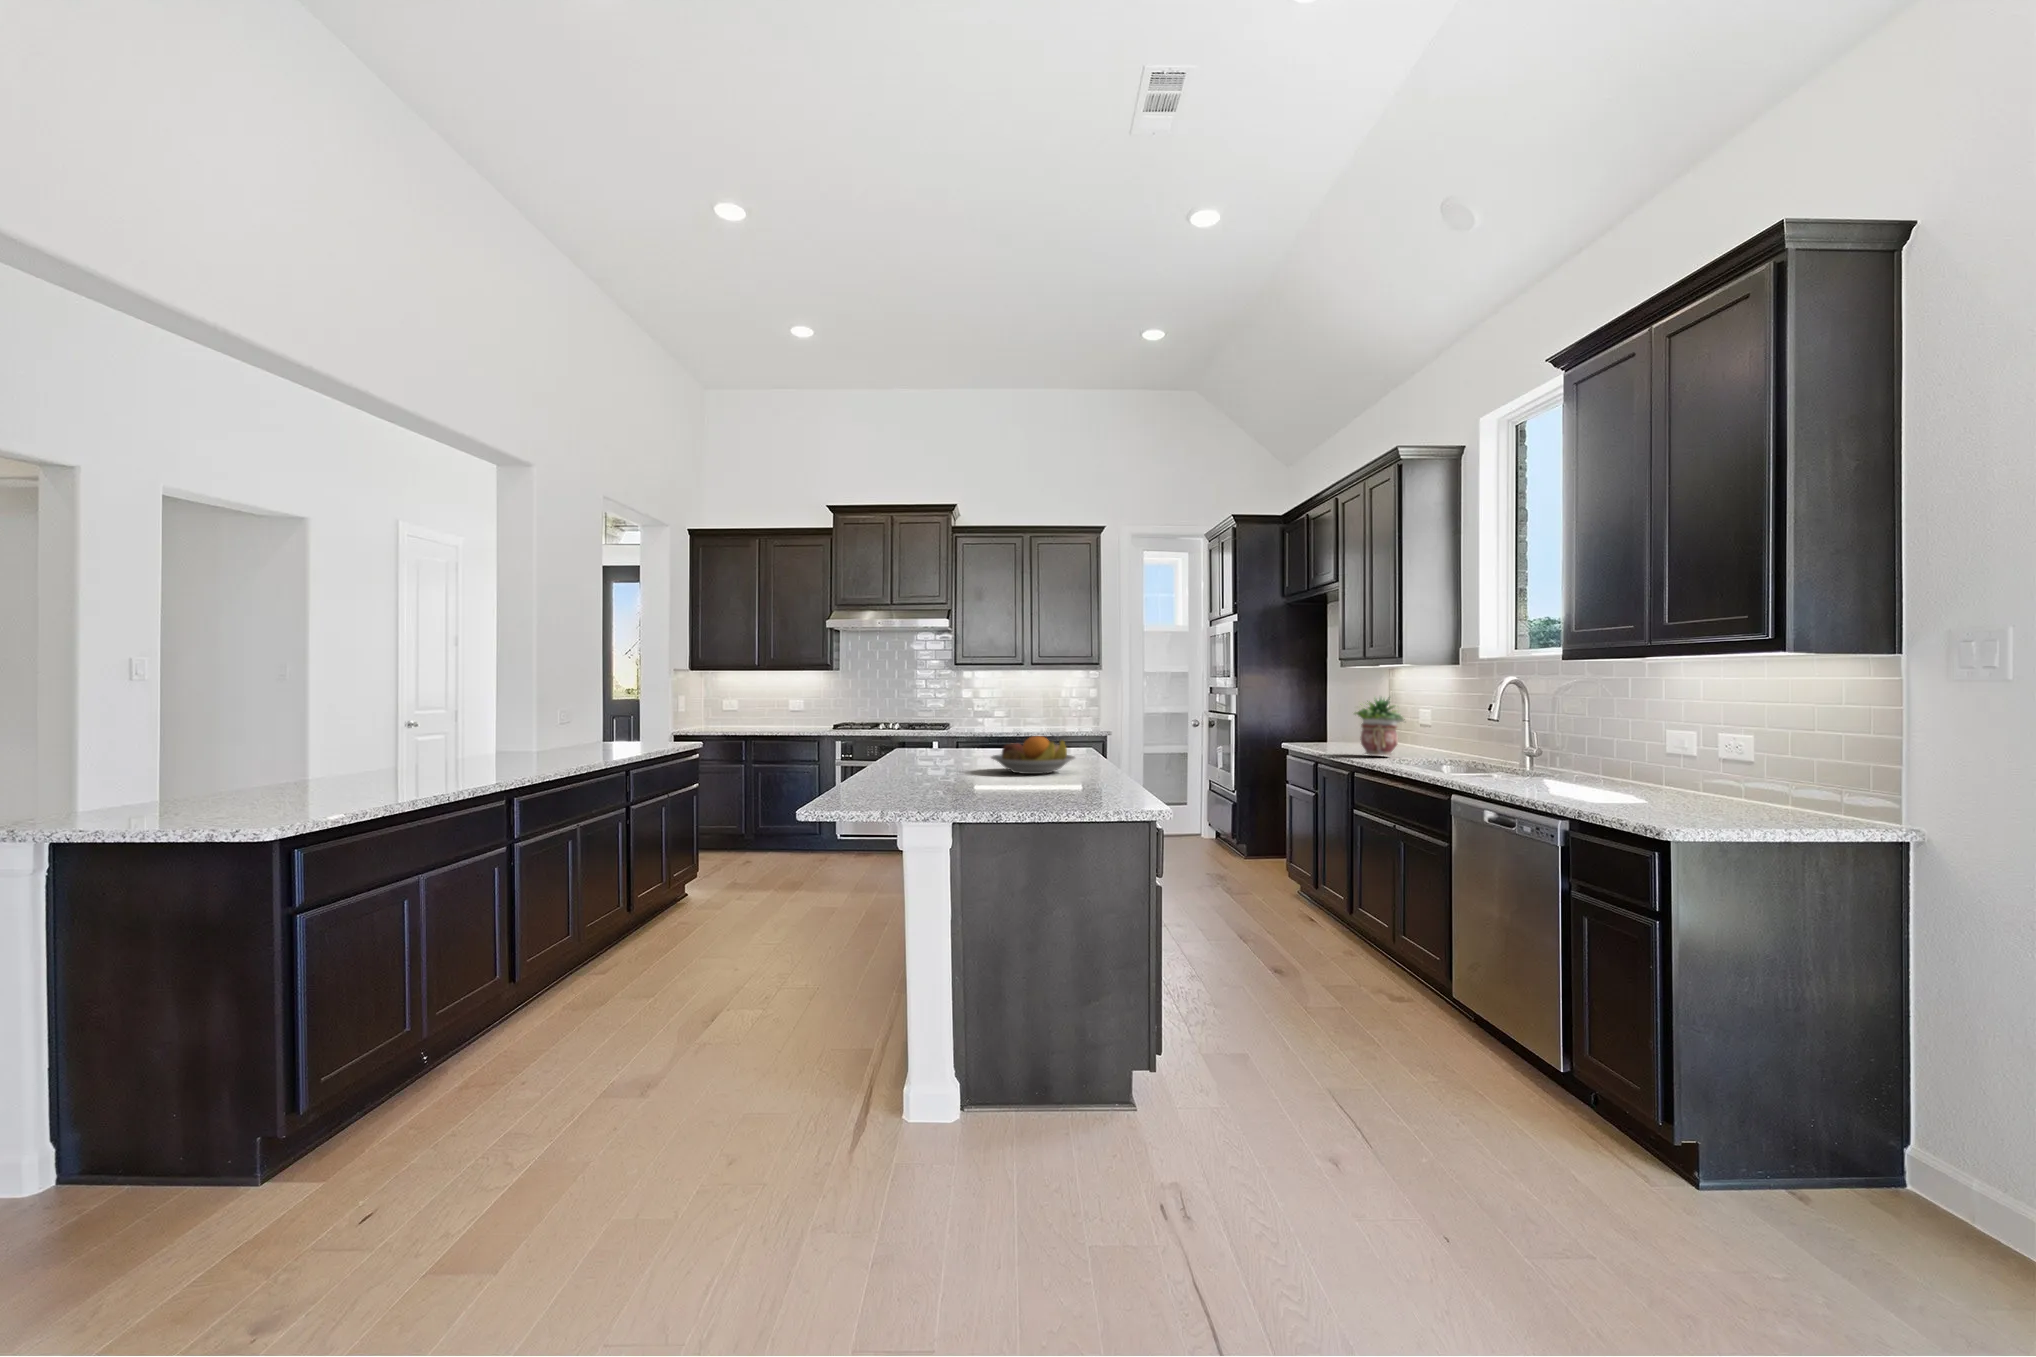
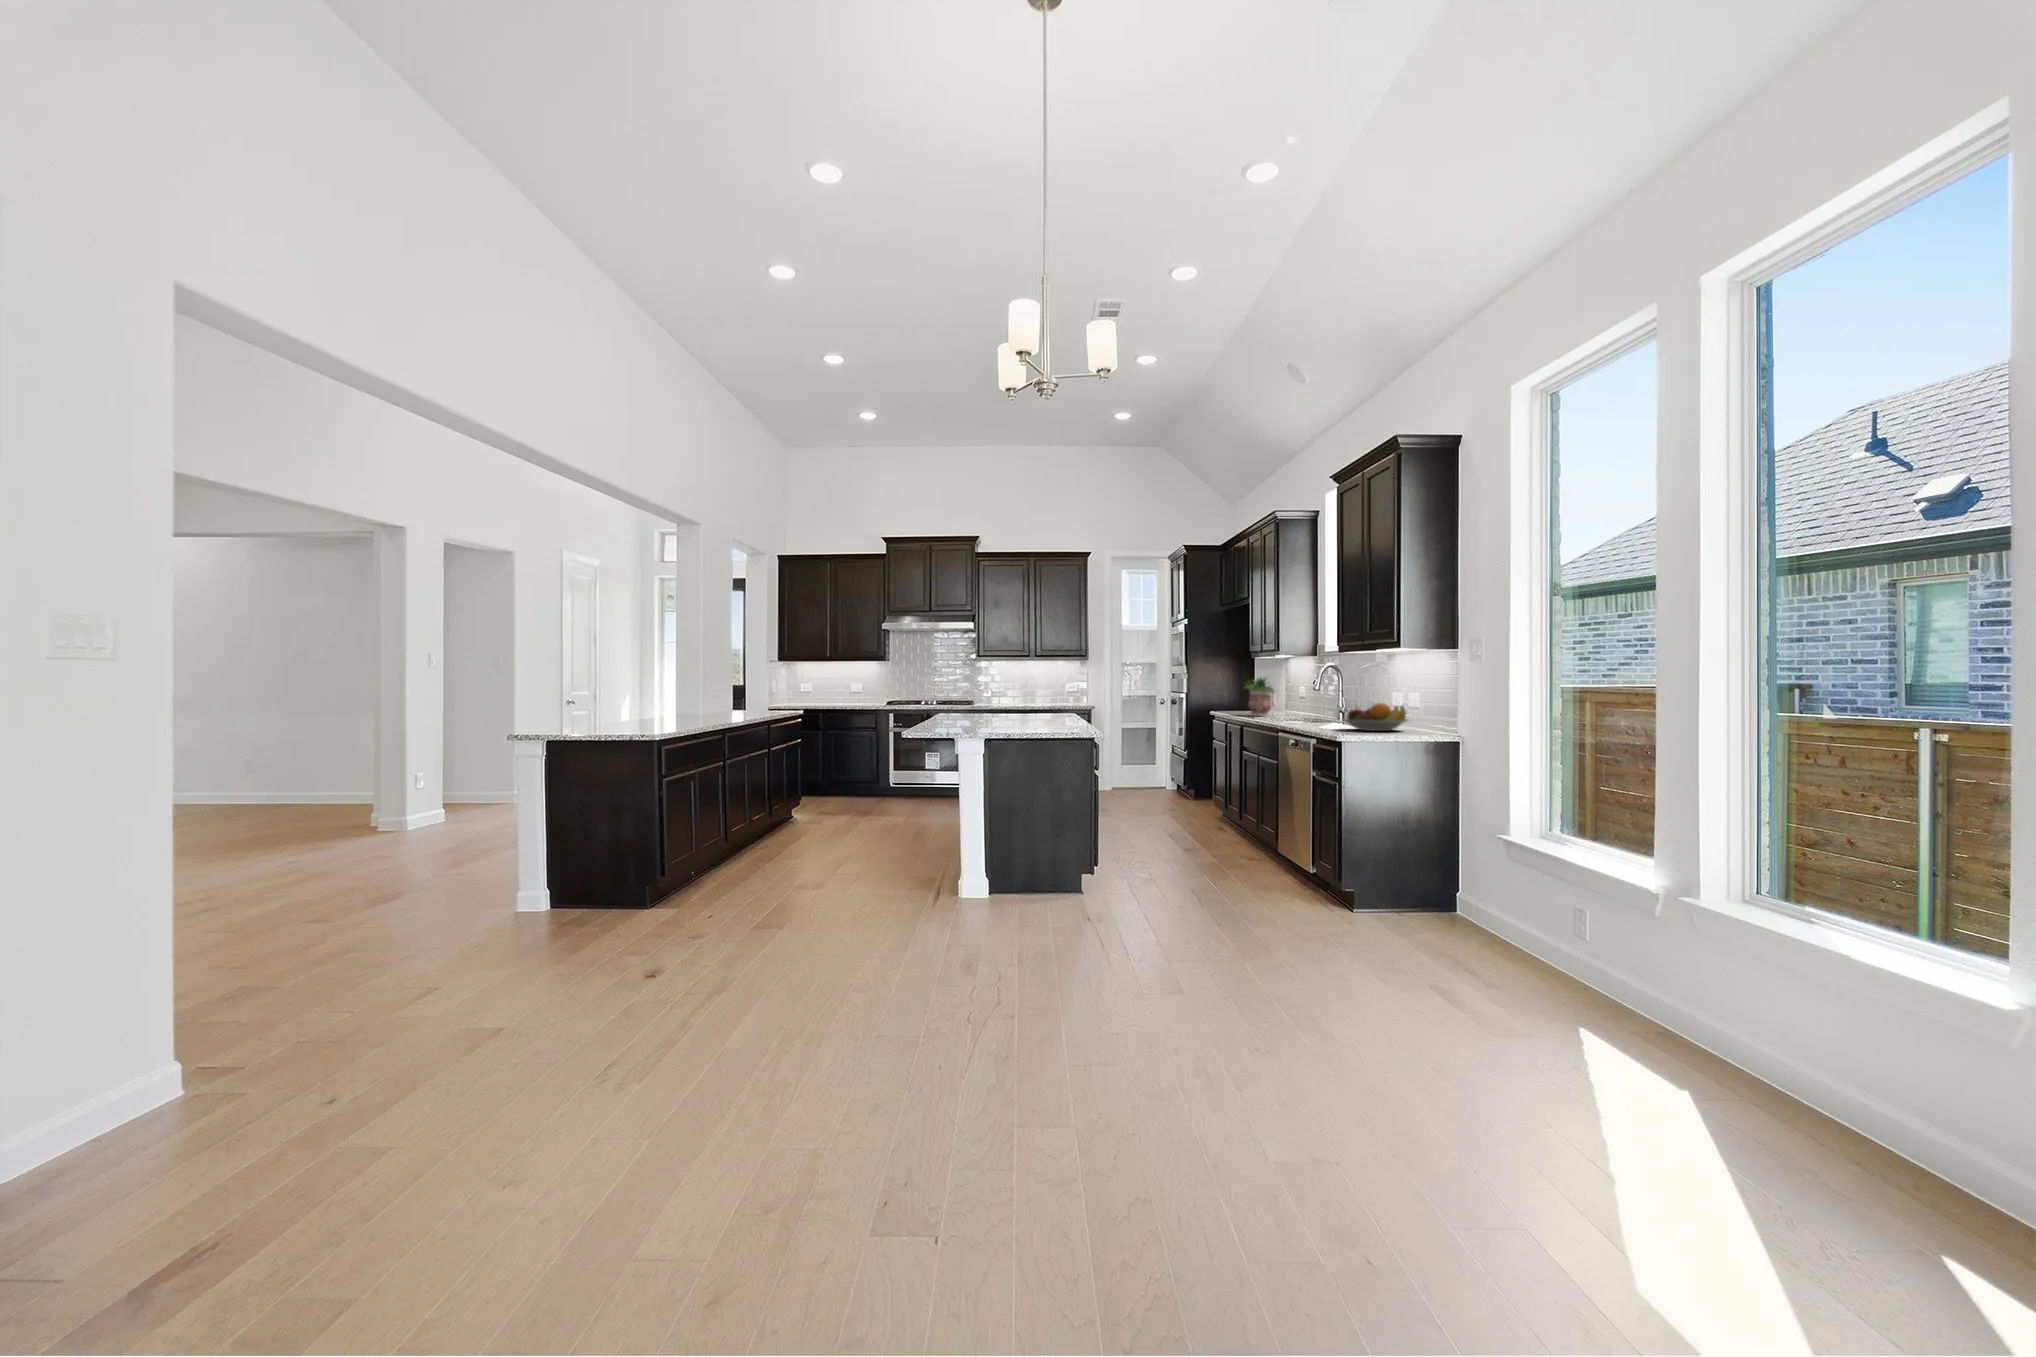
fruit bowl: present [991,736,1075,774] -> present [1342,703,1408,731]

